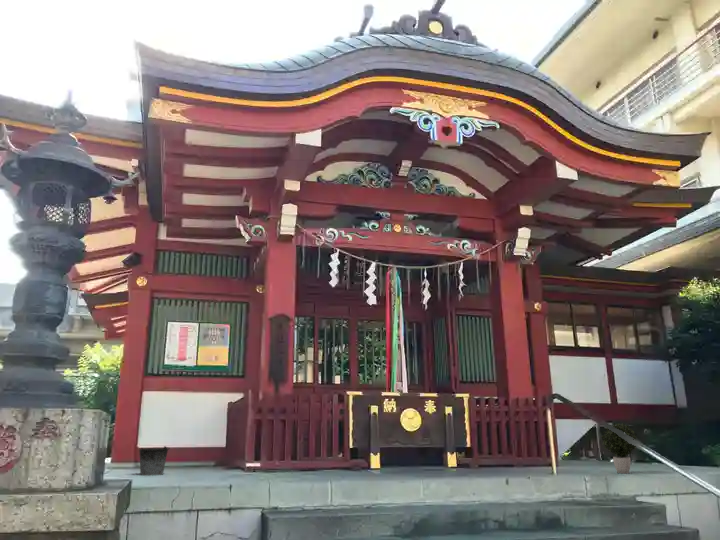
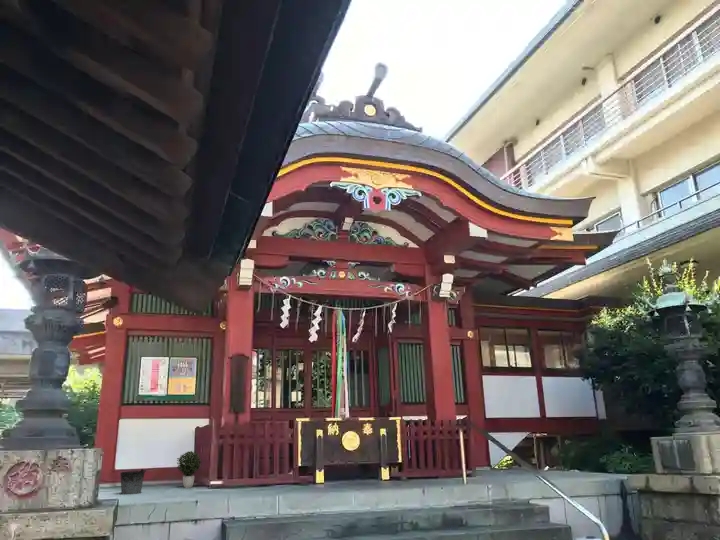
potted plant: present [602,423,636,474] -> present [177,451,201,488]

